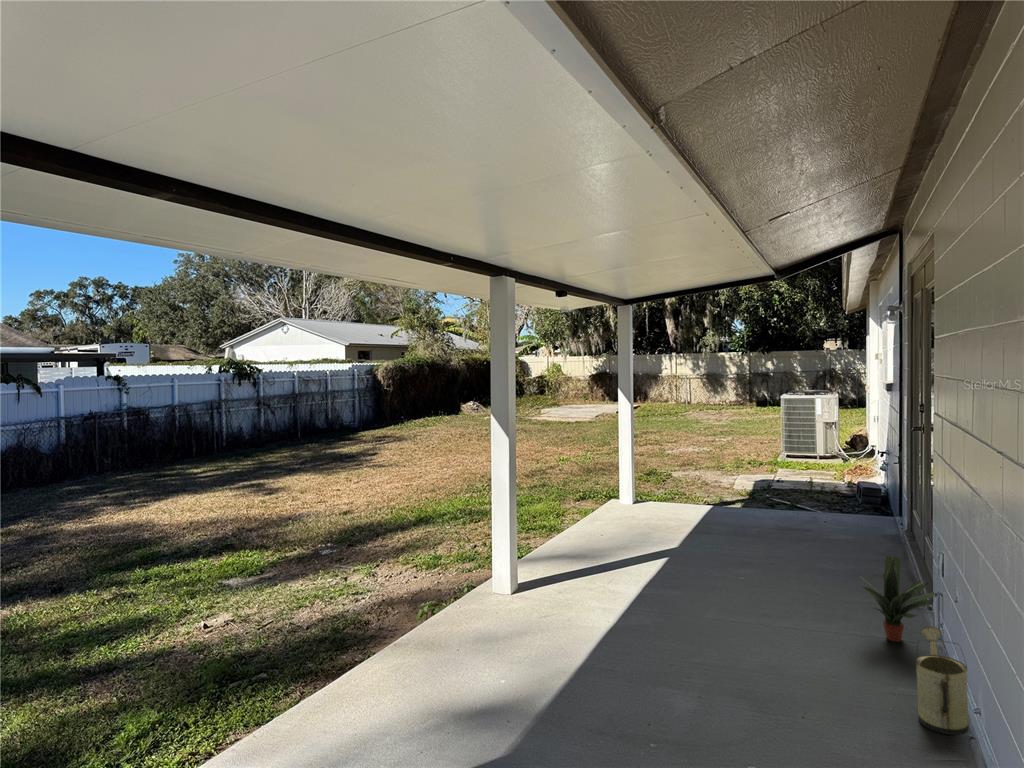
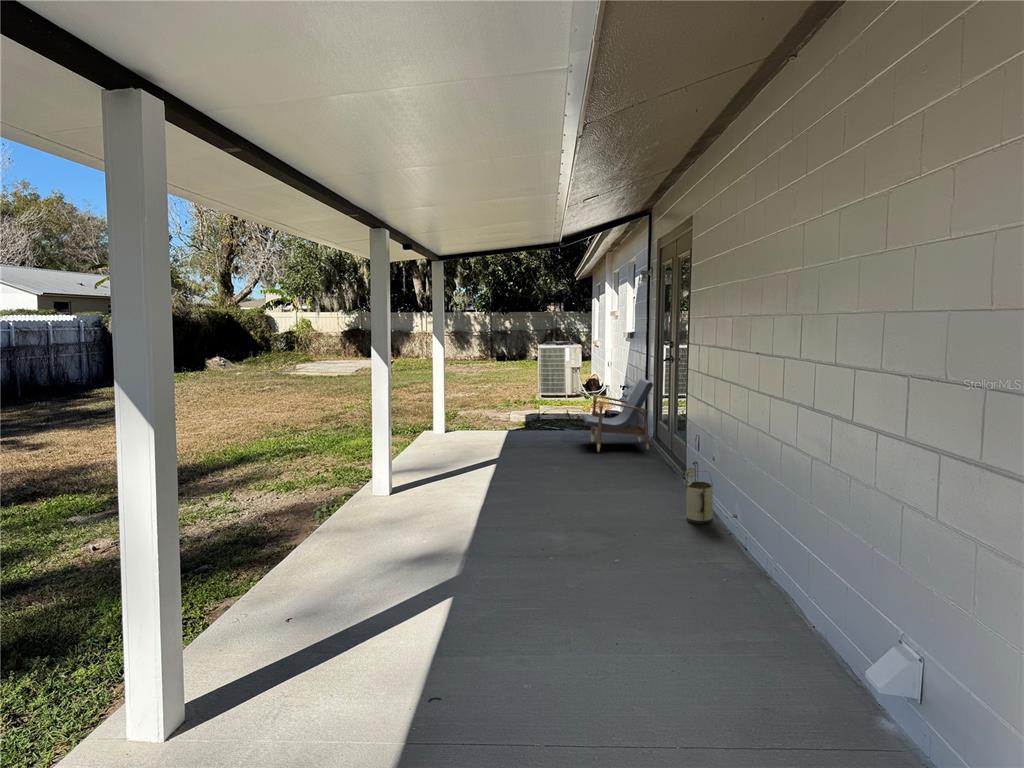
lounge chair: none [805,452,907,554] -> present [582,378,653,452]
potted plant: present [861,555,935,642] -> none [640,438,685,491]

